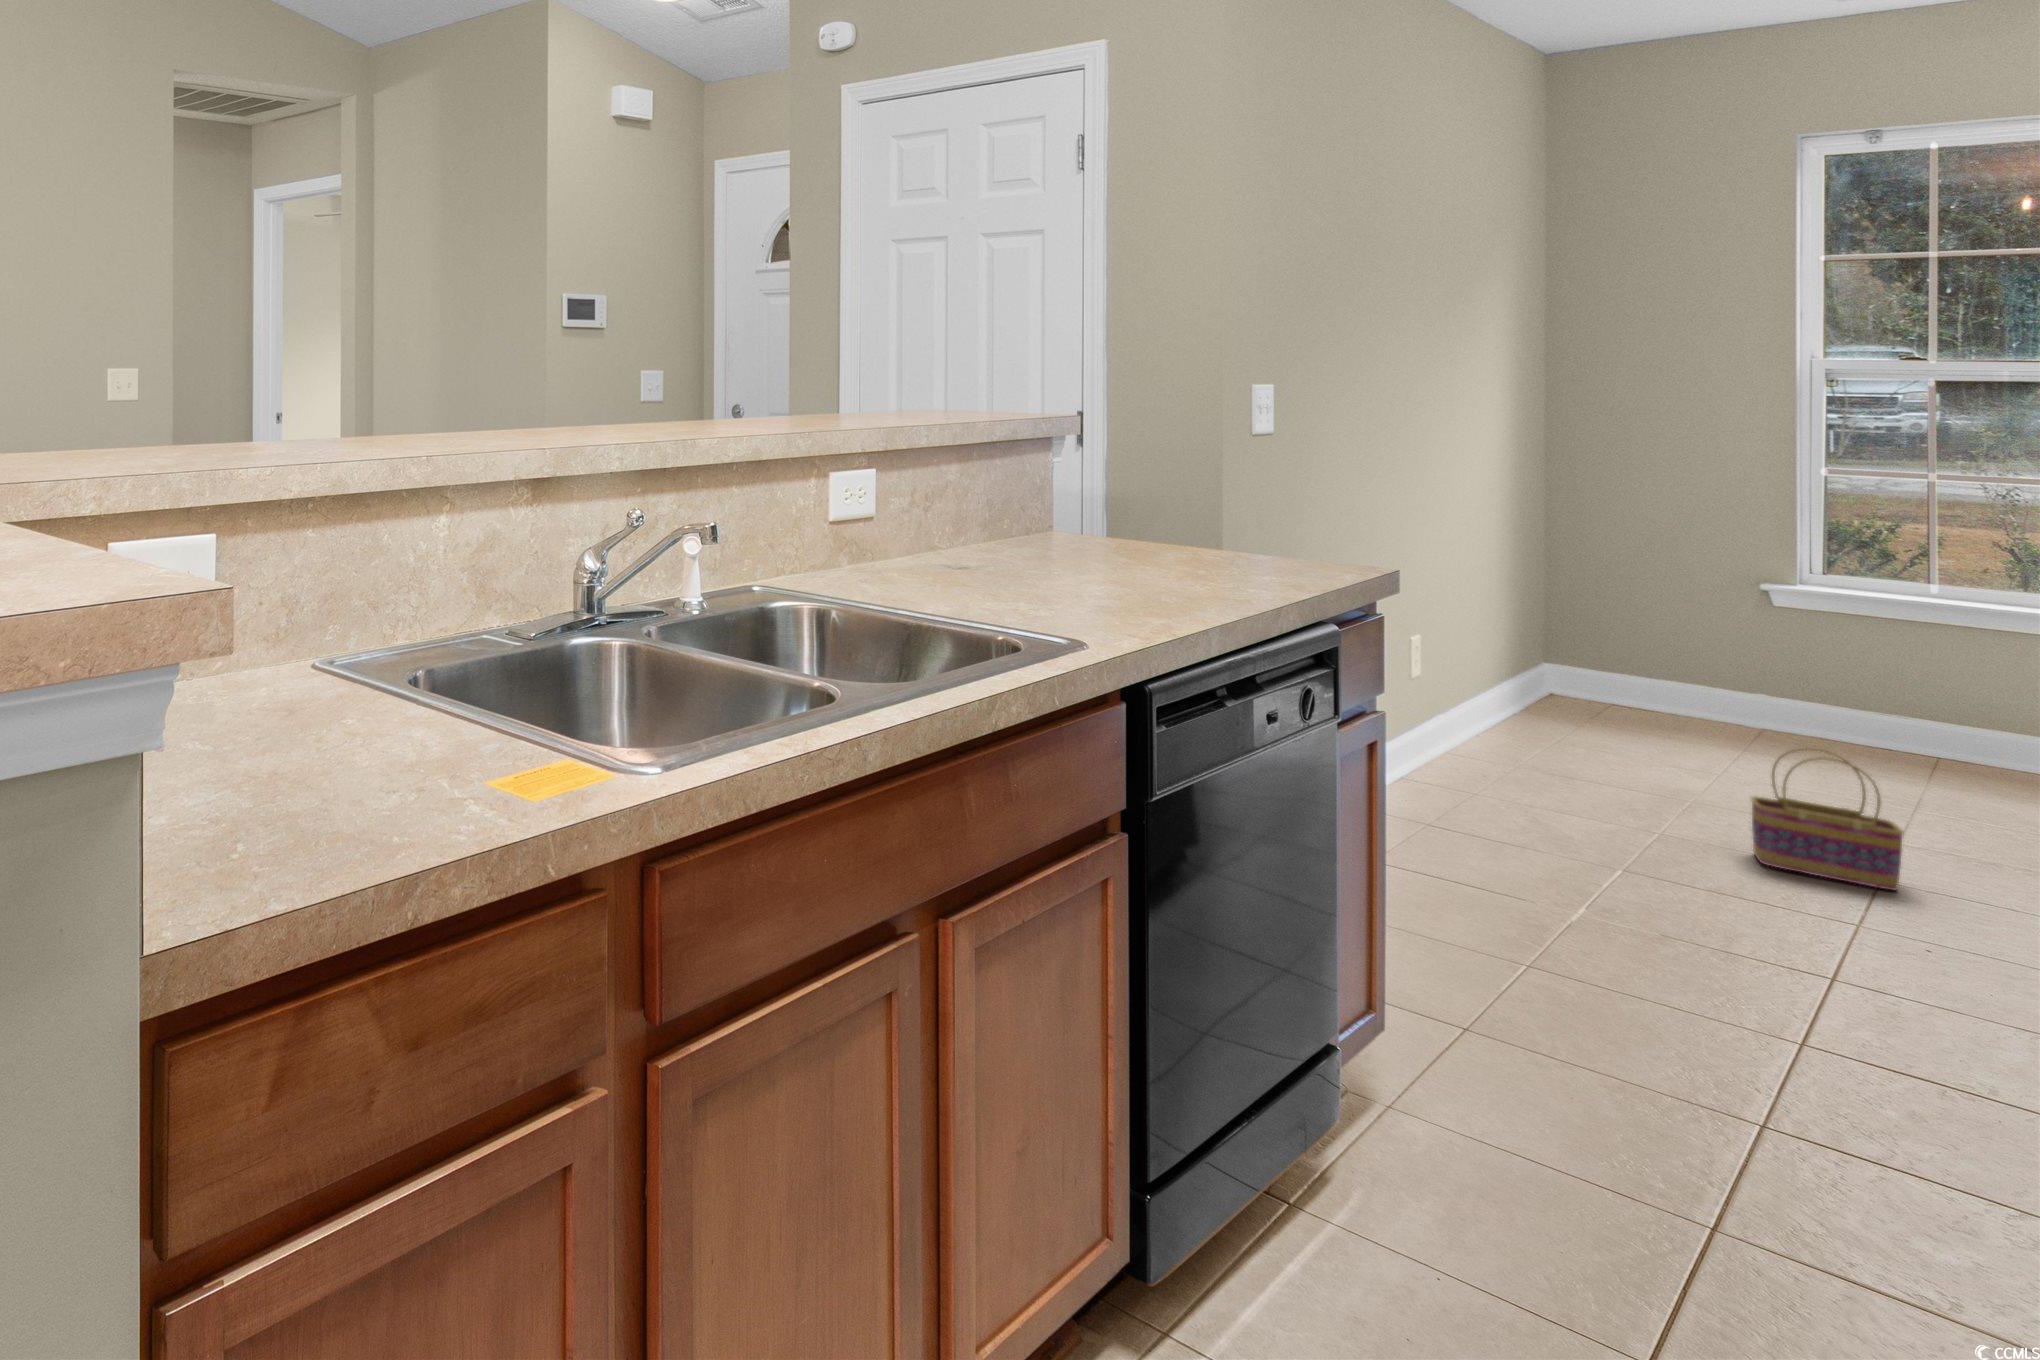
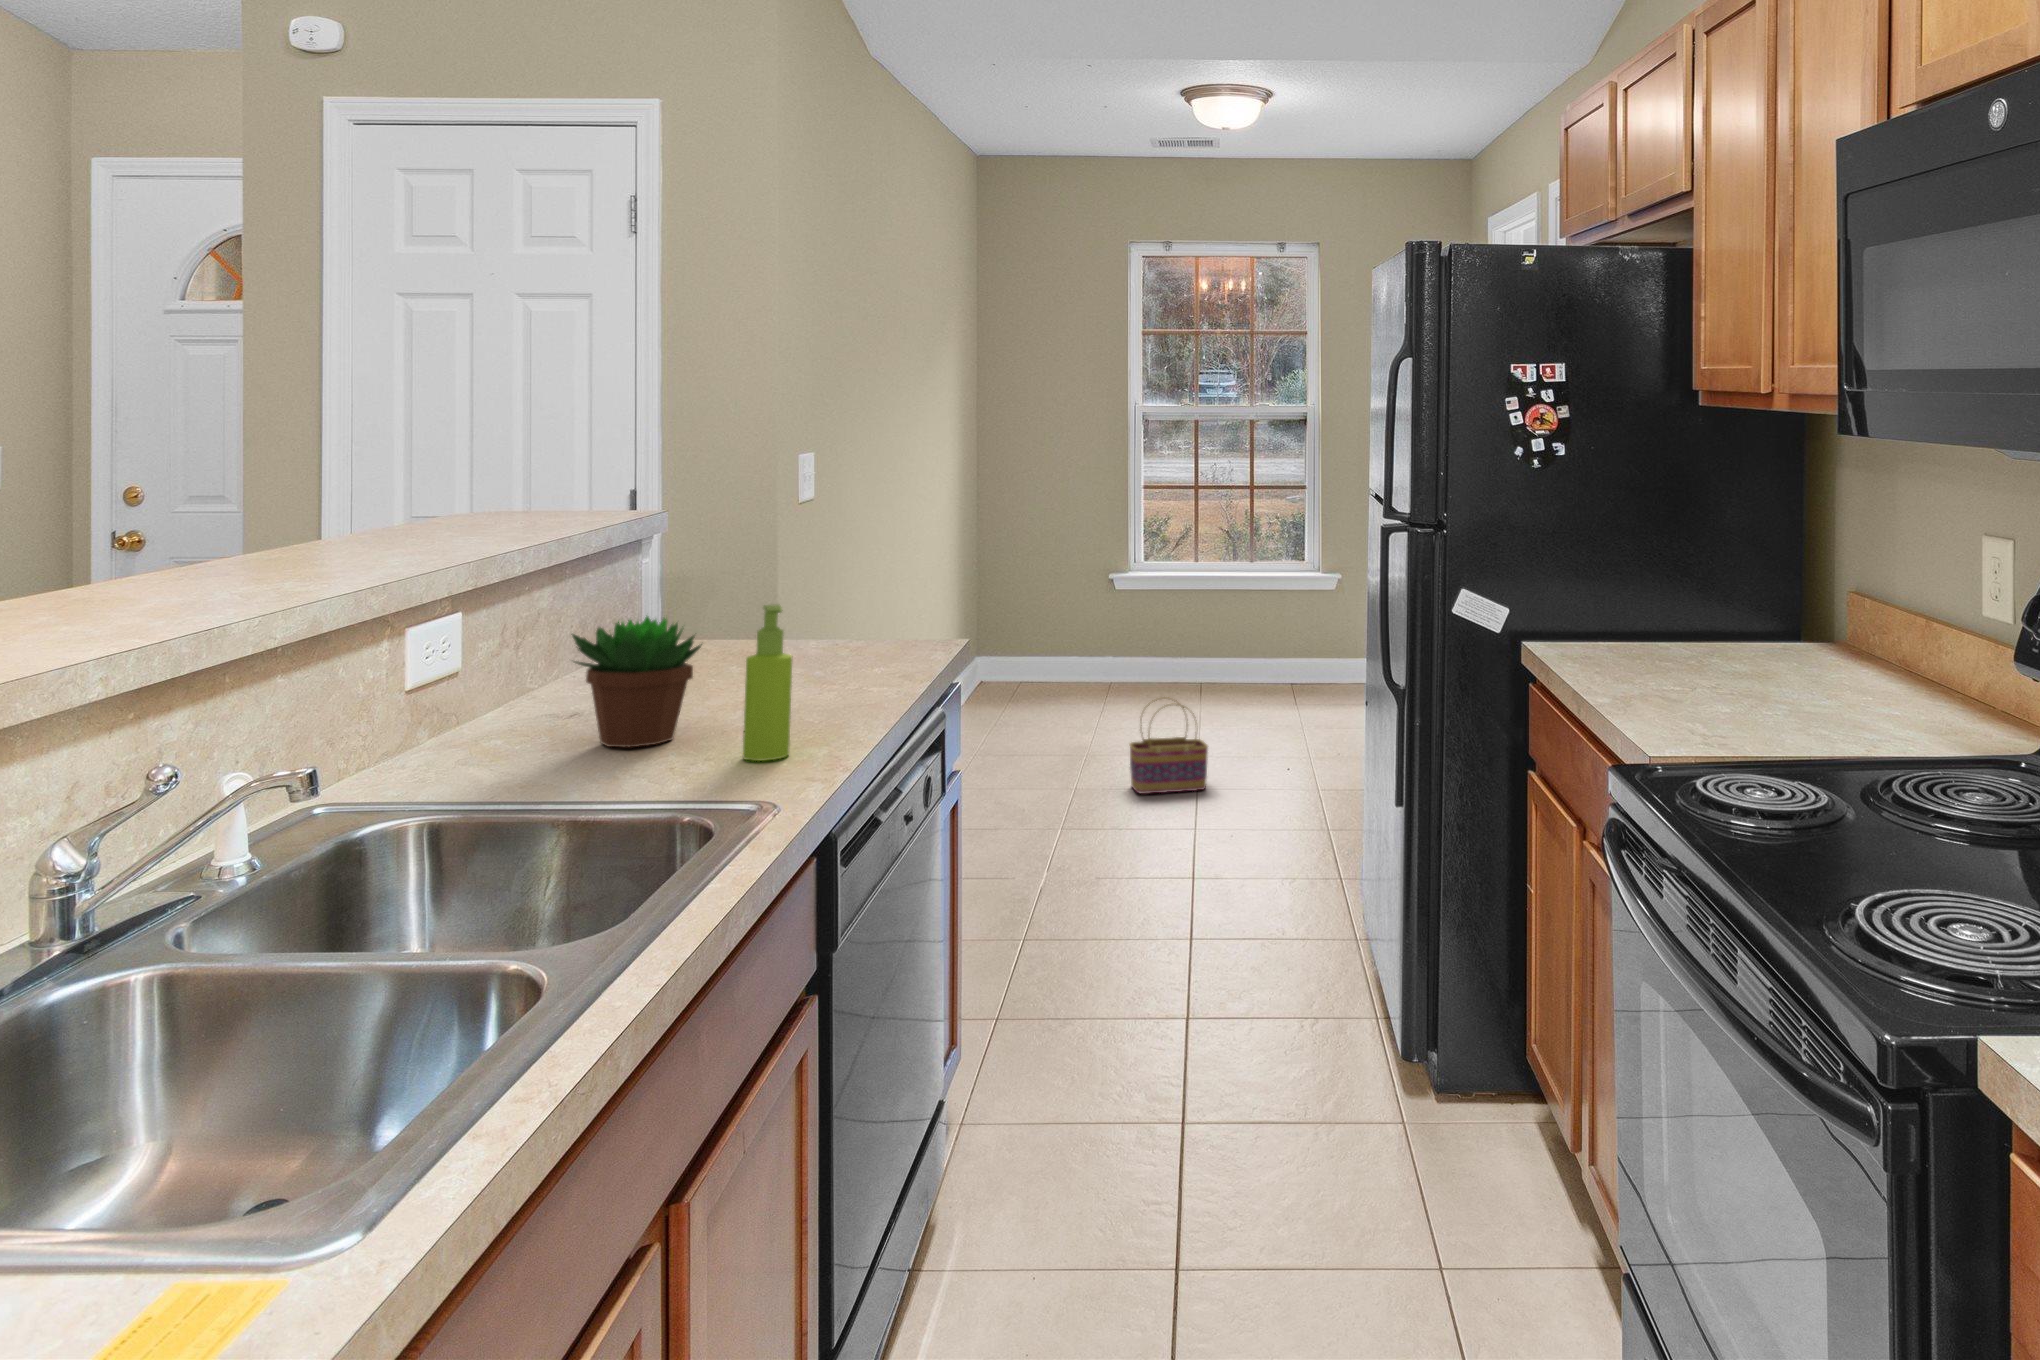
soap dispenser: none [1080,478,1130,624] -> present [743,605,792,761]
succulent plant: none [941,480,1057,595] -> present [571,616,701,747]

